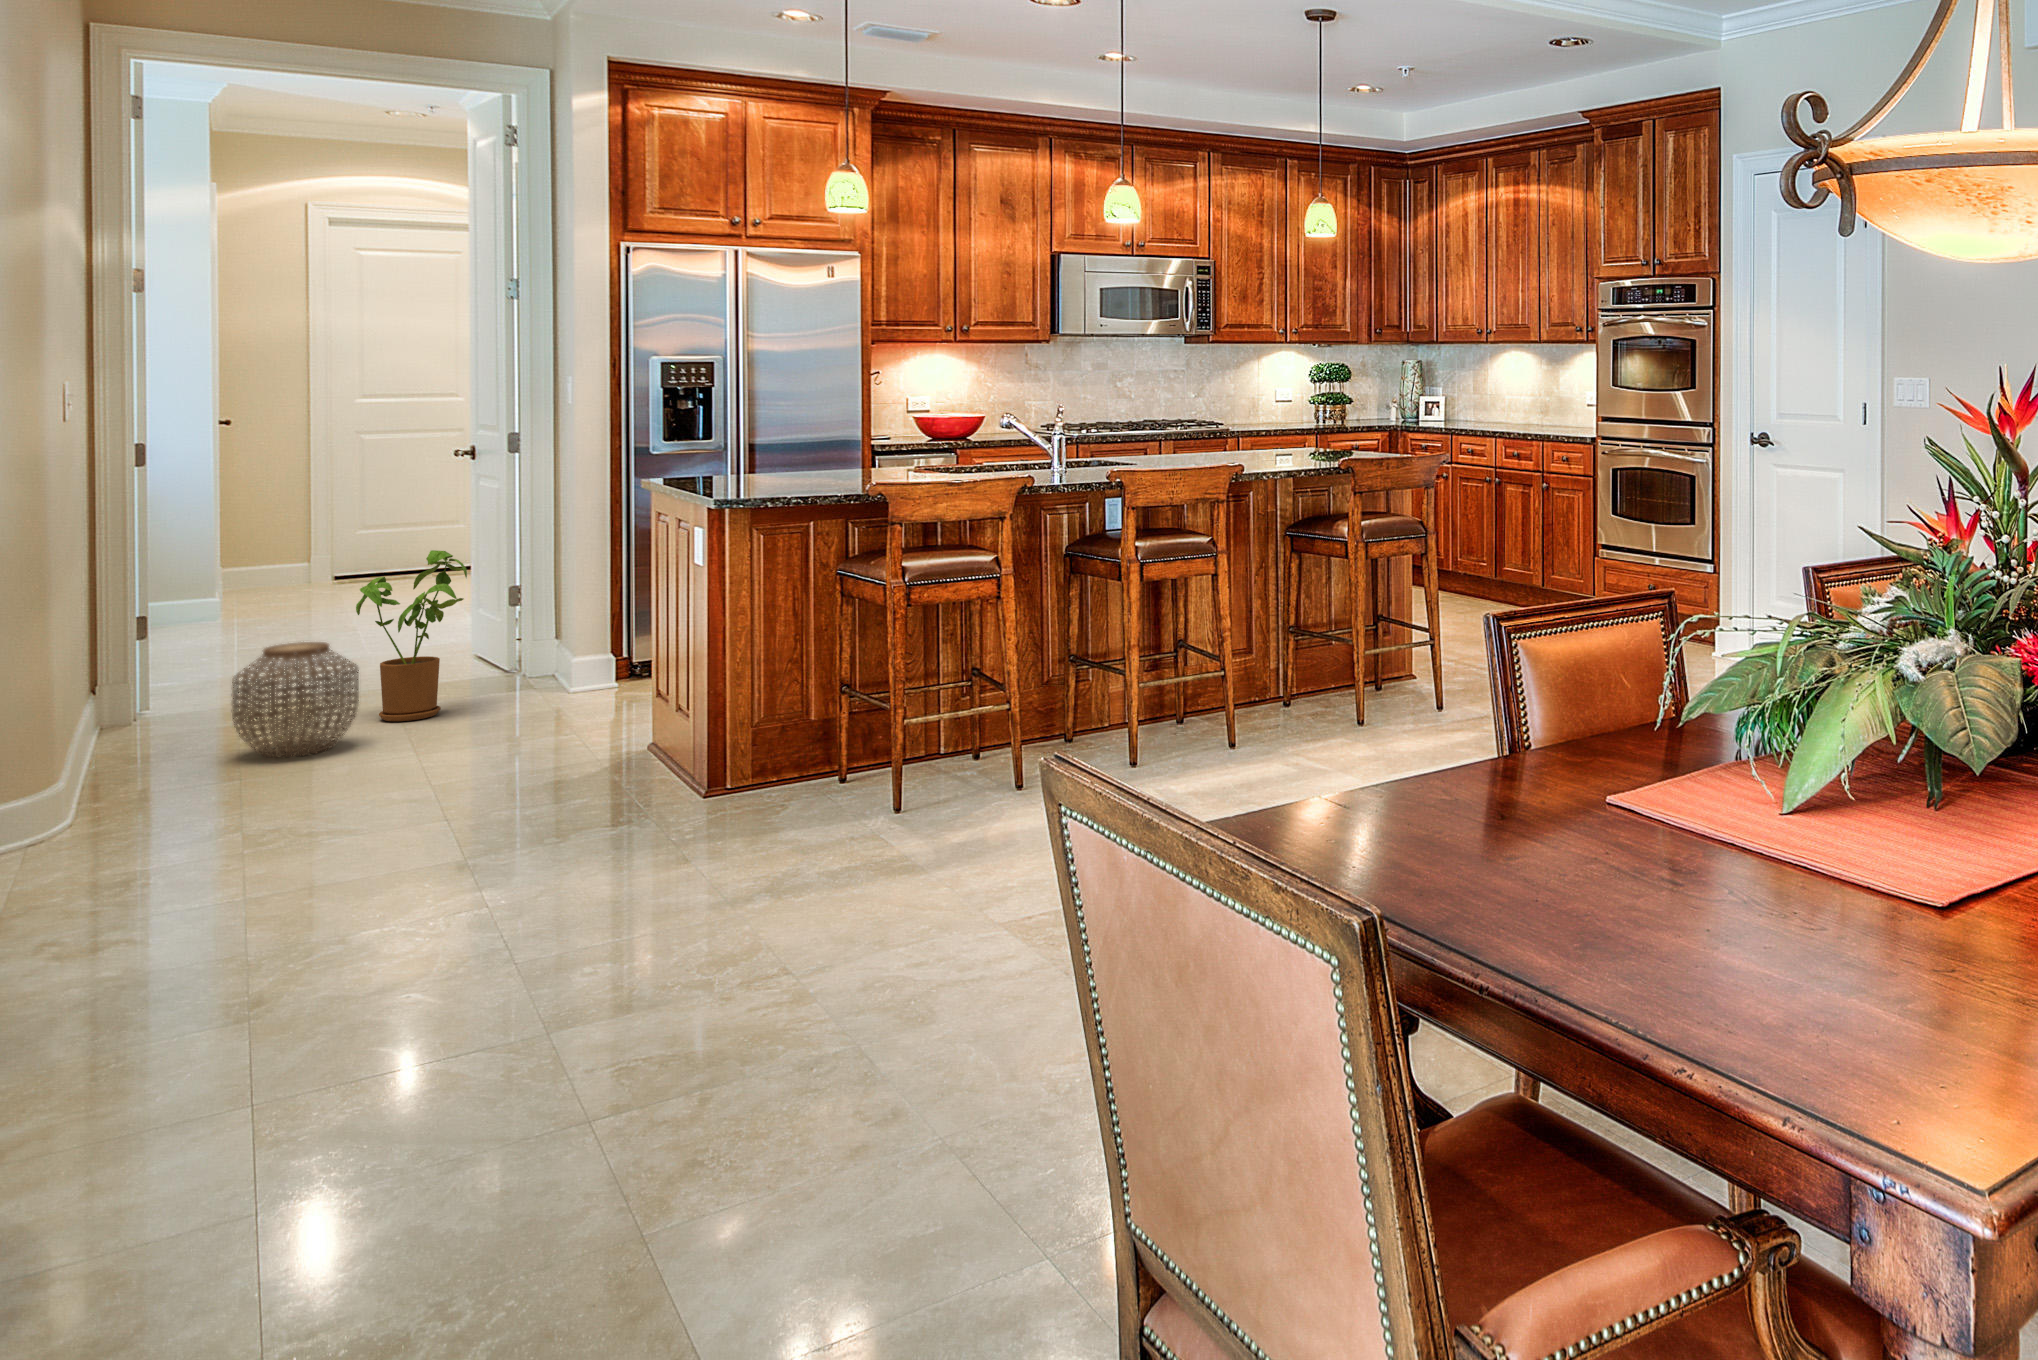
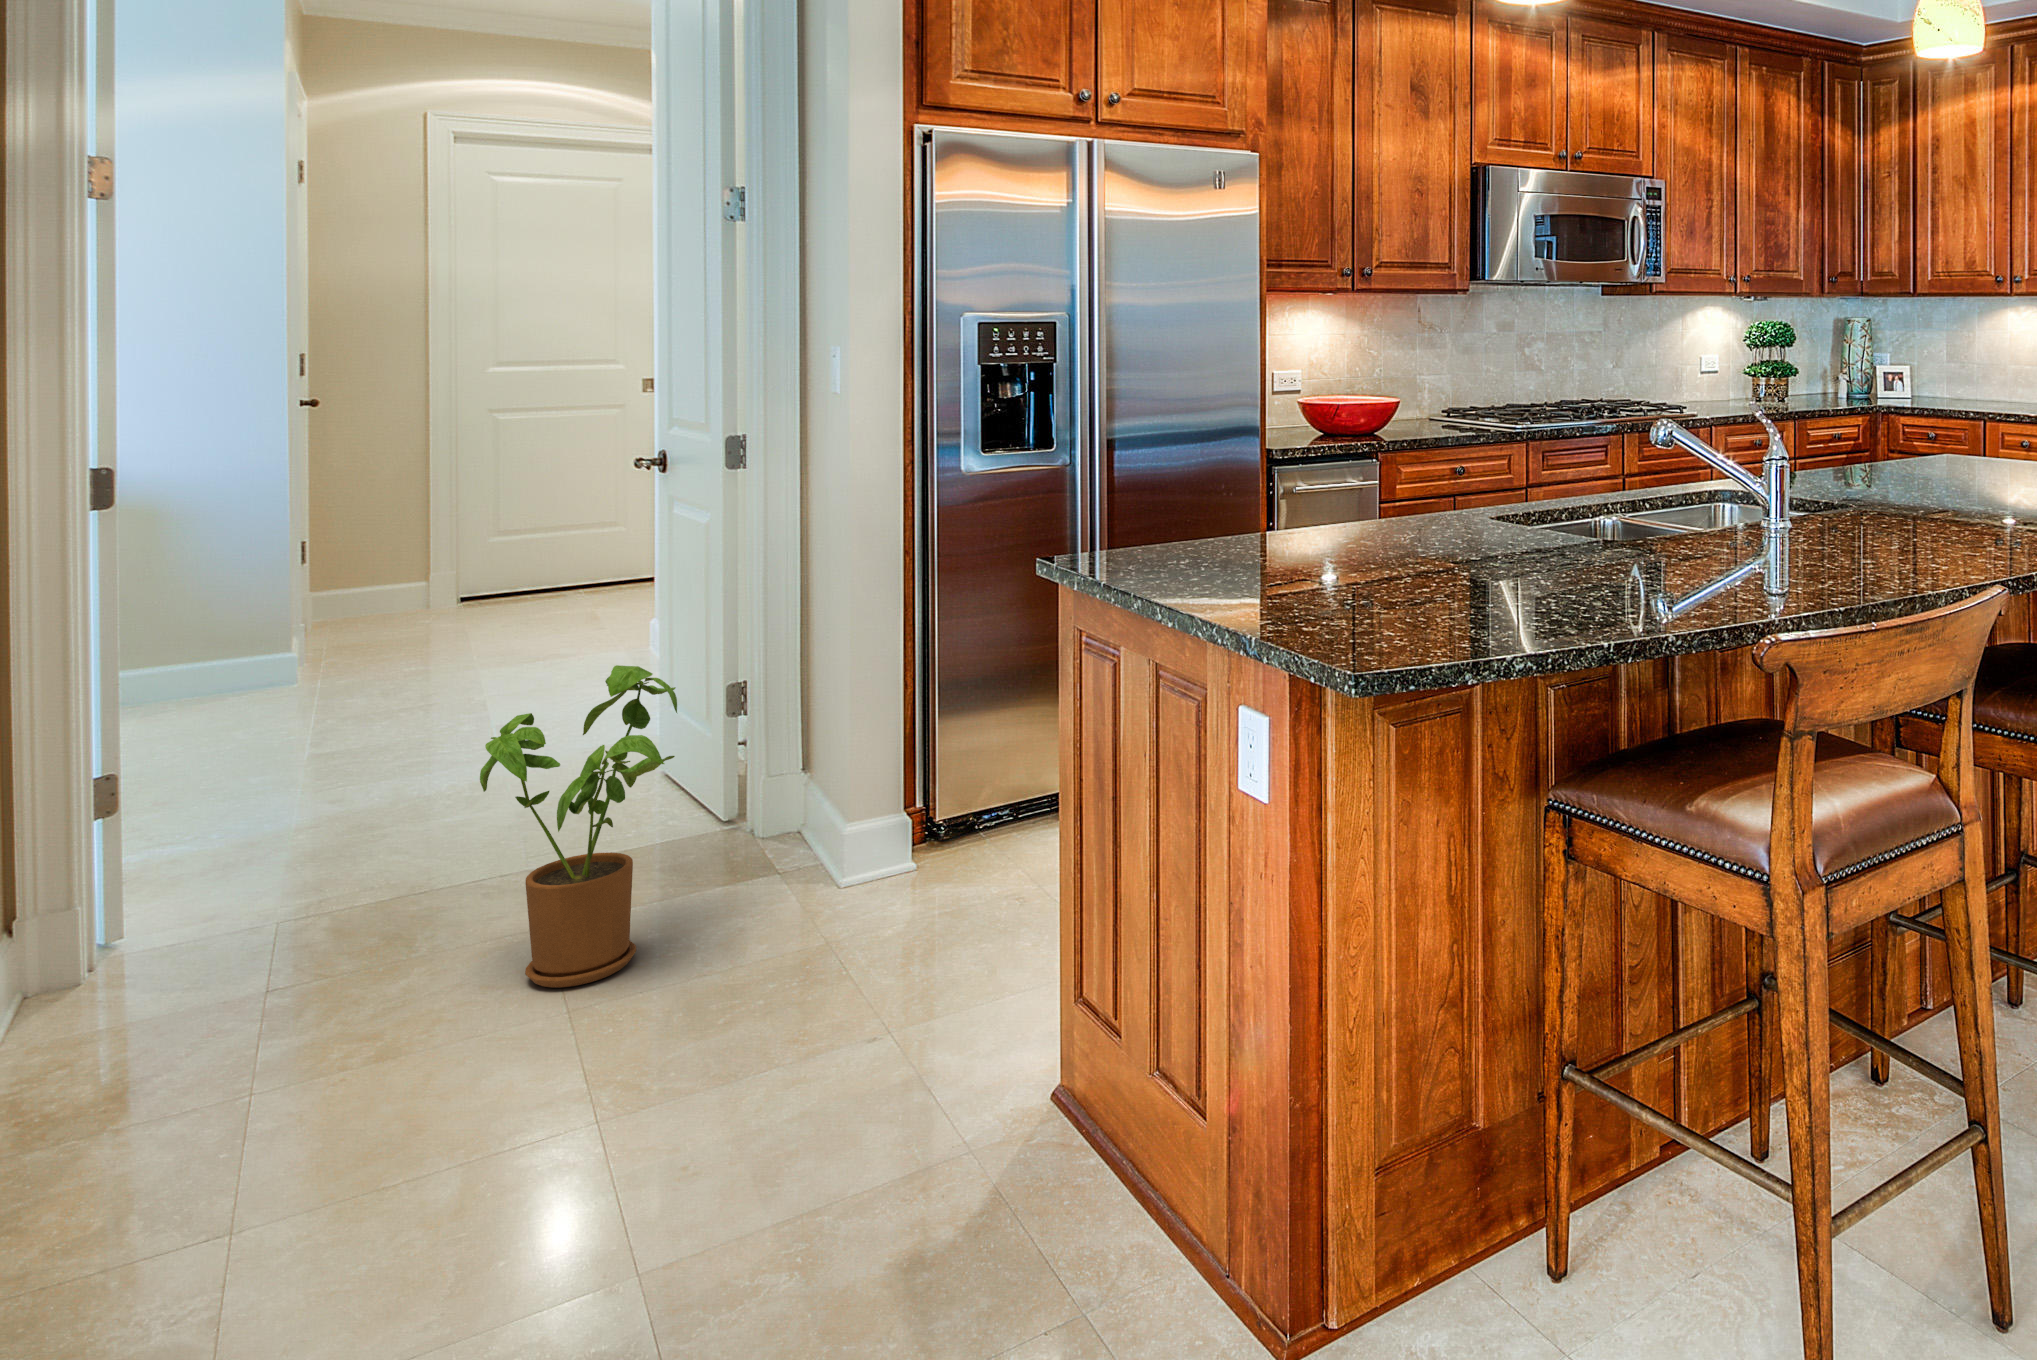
woven basket: present [232,642,359,757] -> none [216,885,483,1146]

